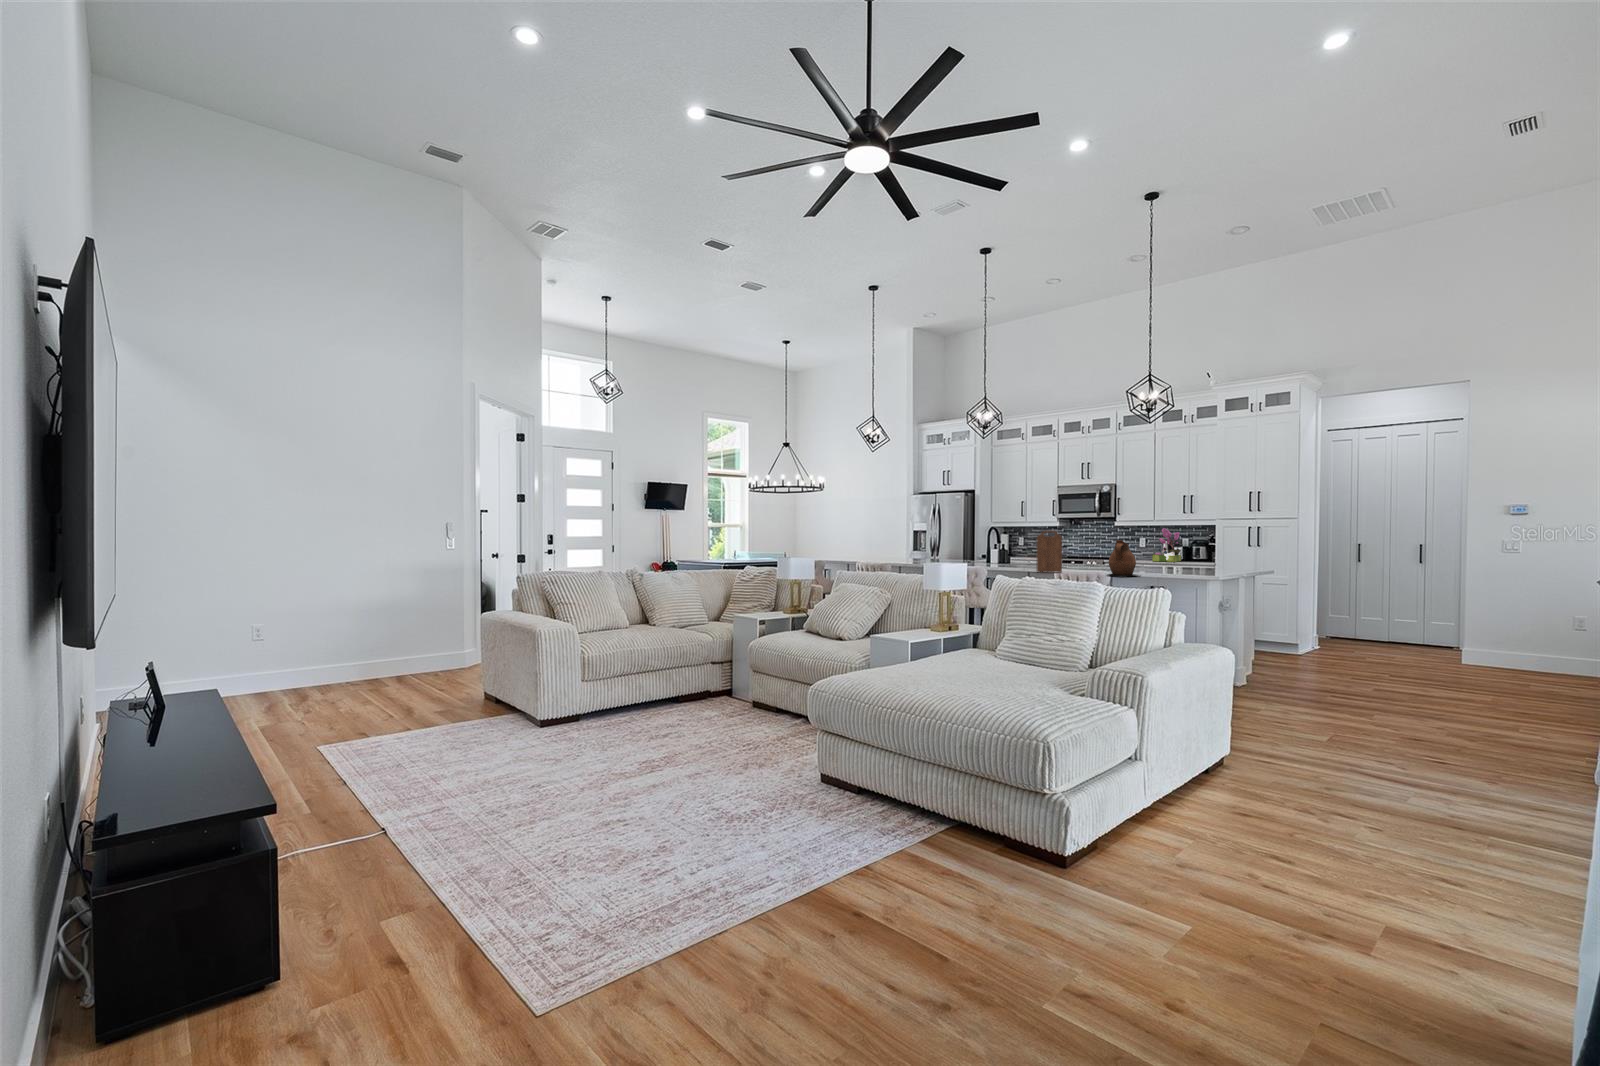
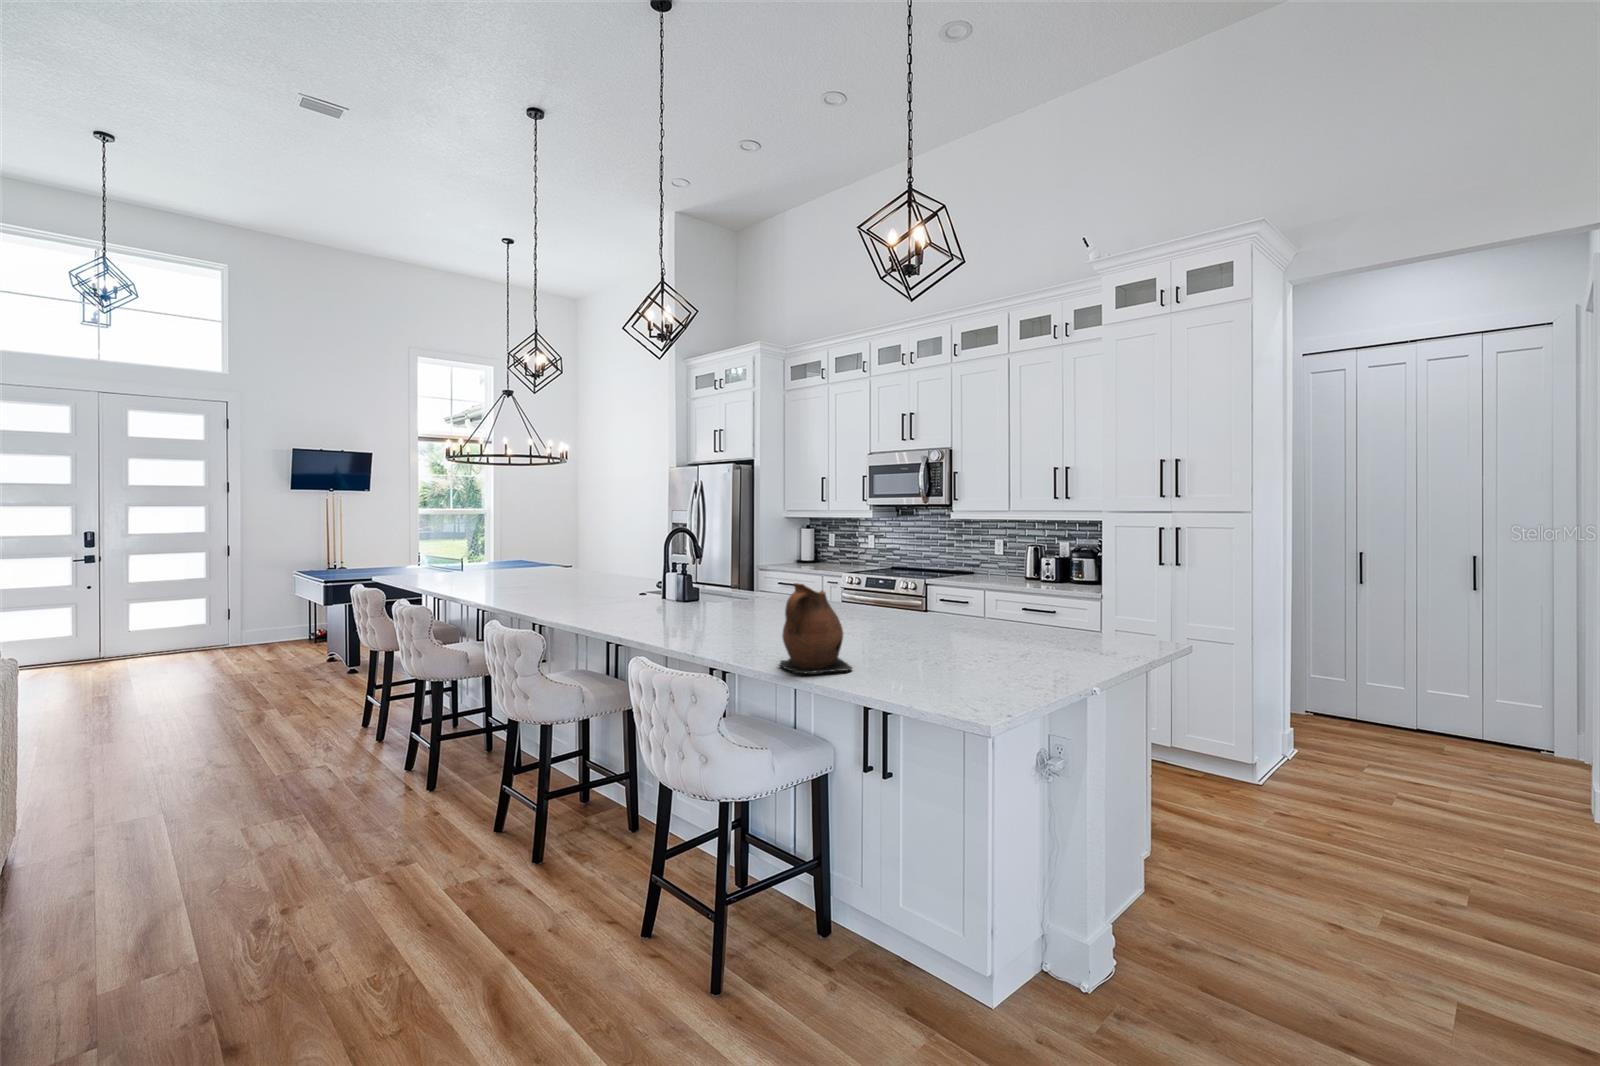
flower arrangement: present [1152,528,1181,562] -> none [997,523,1048,588]
cutting board: present [1037,531,1062,573] -> none [672,550,724,643]

